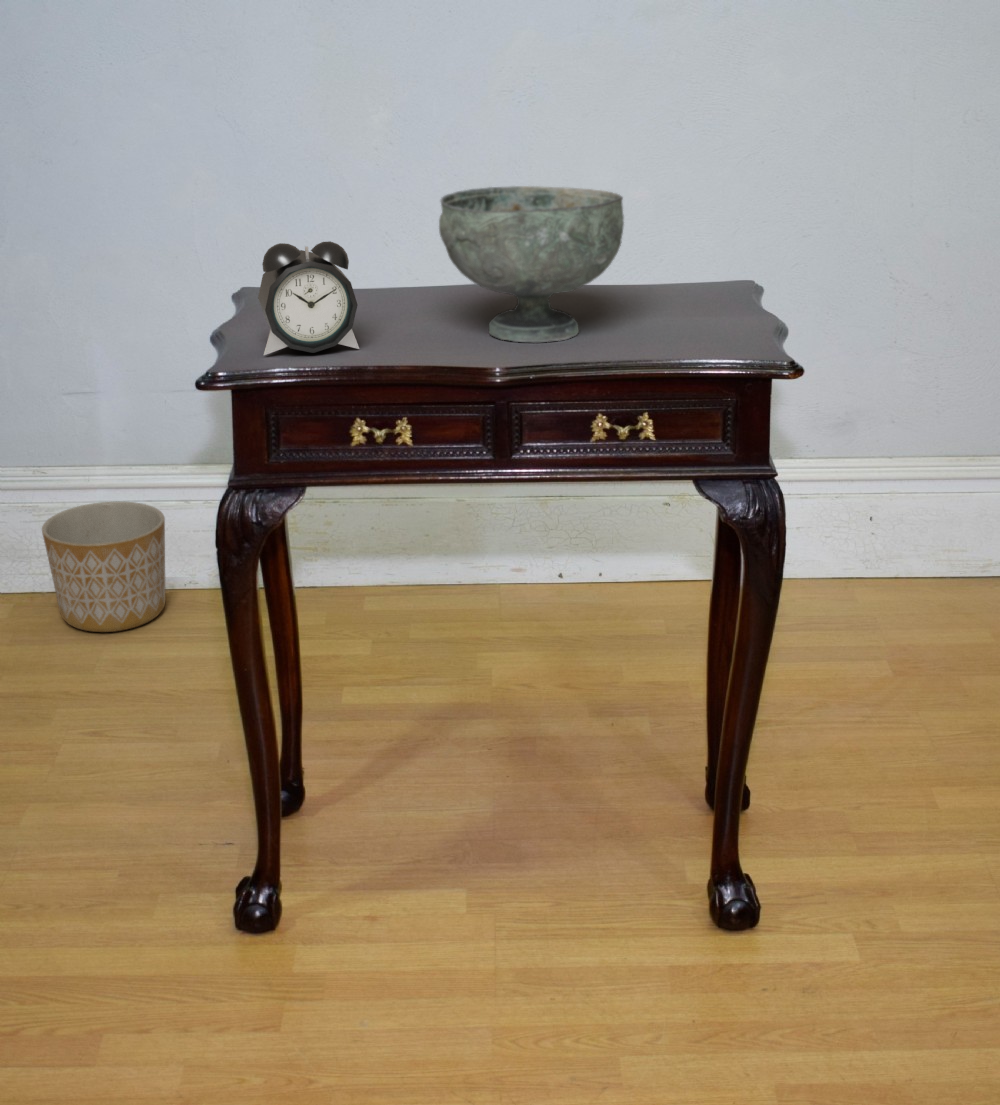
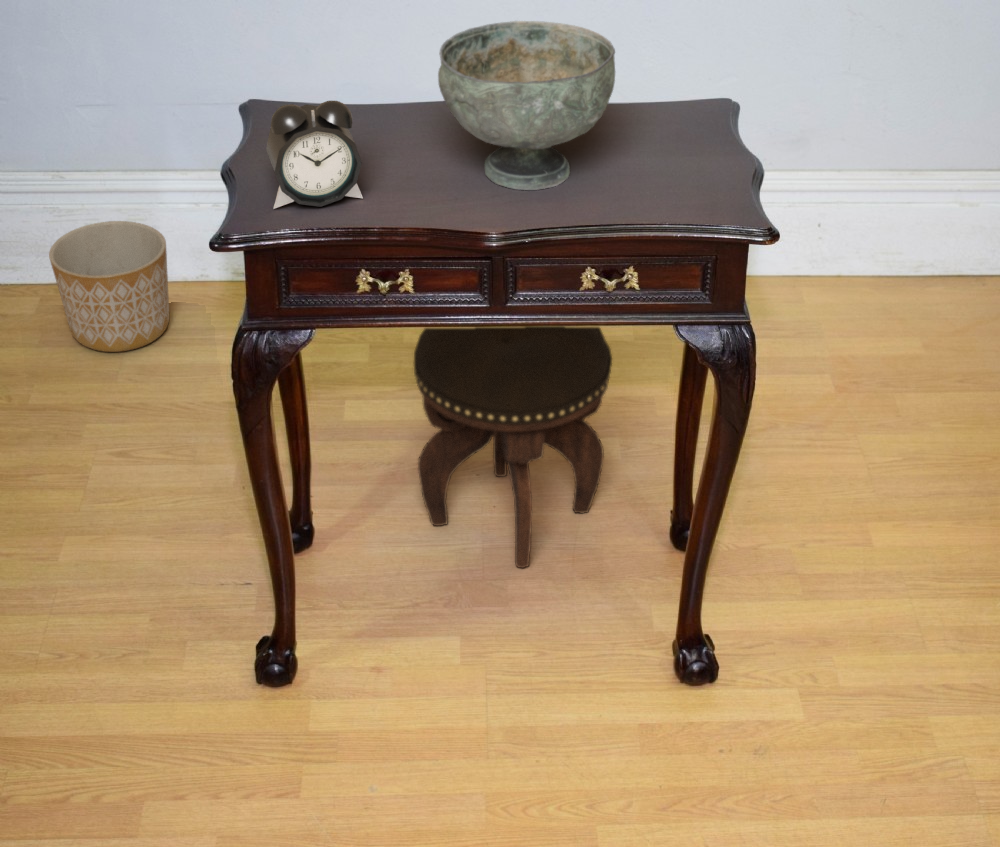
footstool: none [417,521,632,820] -> present [414,326,612,568]

